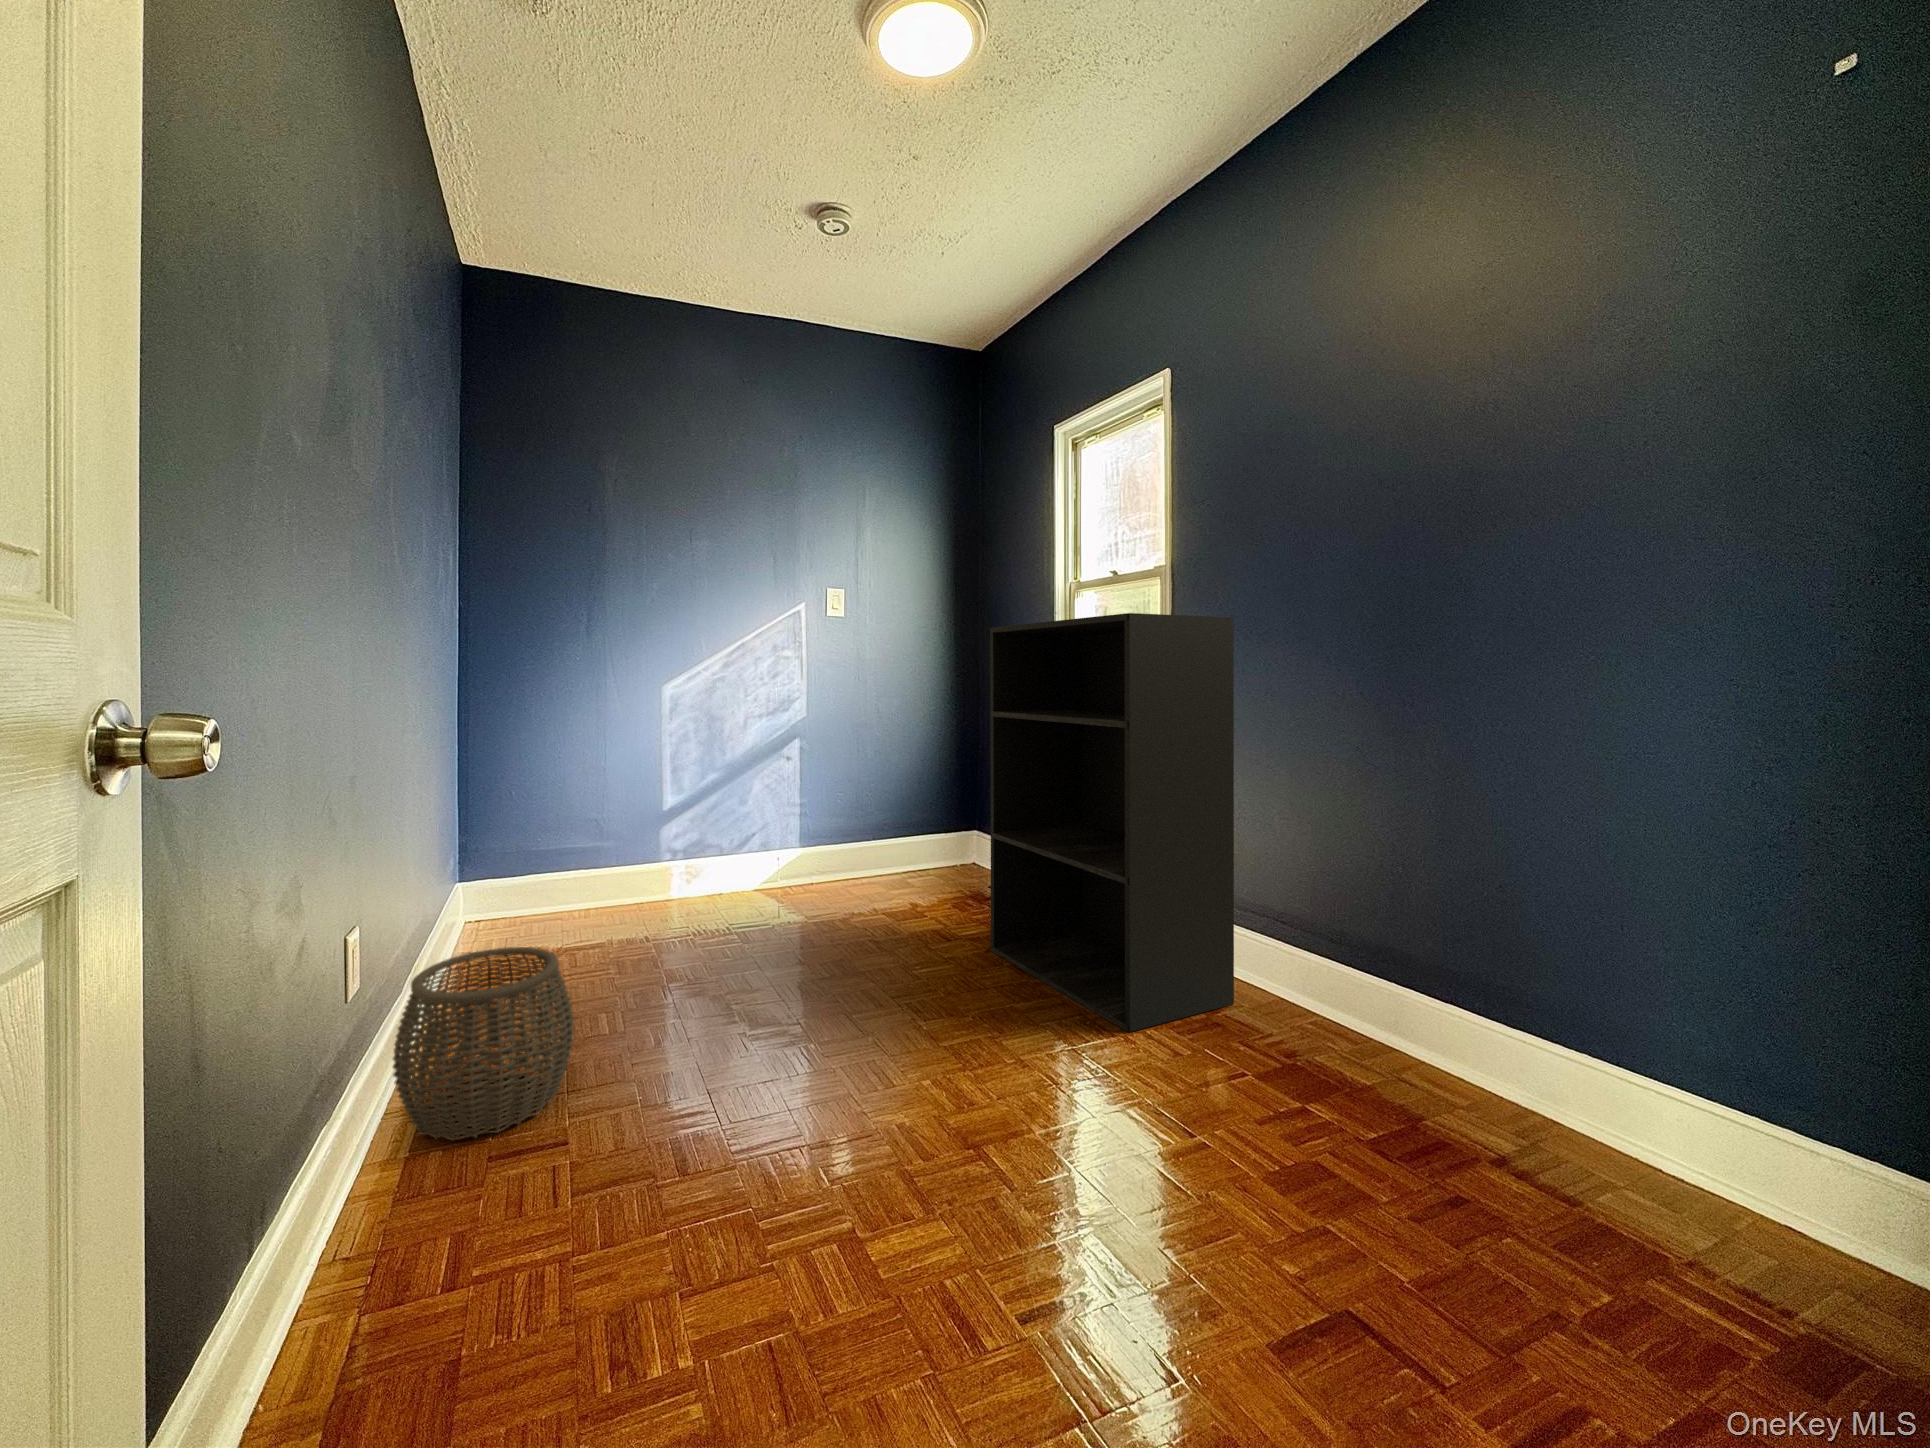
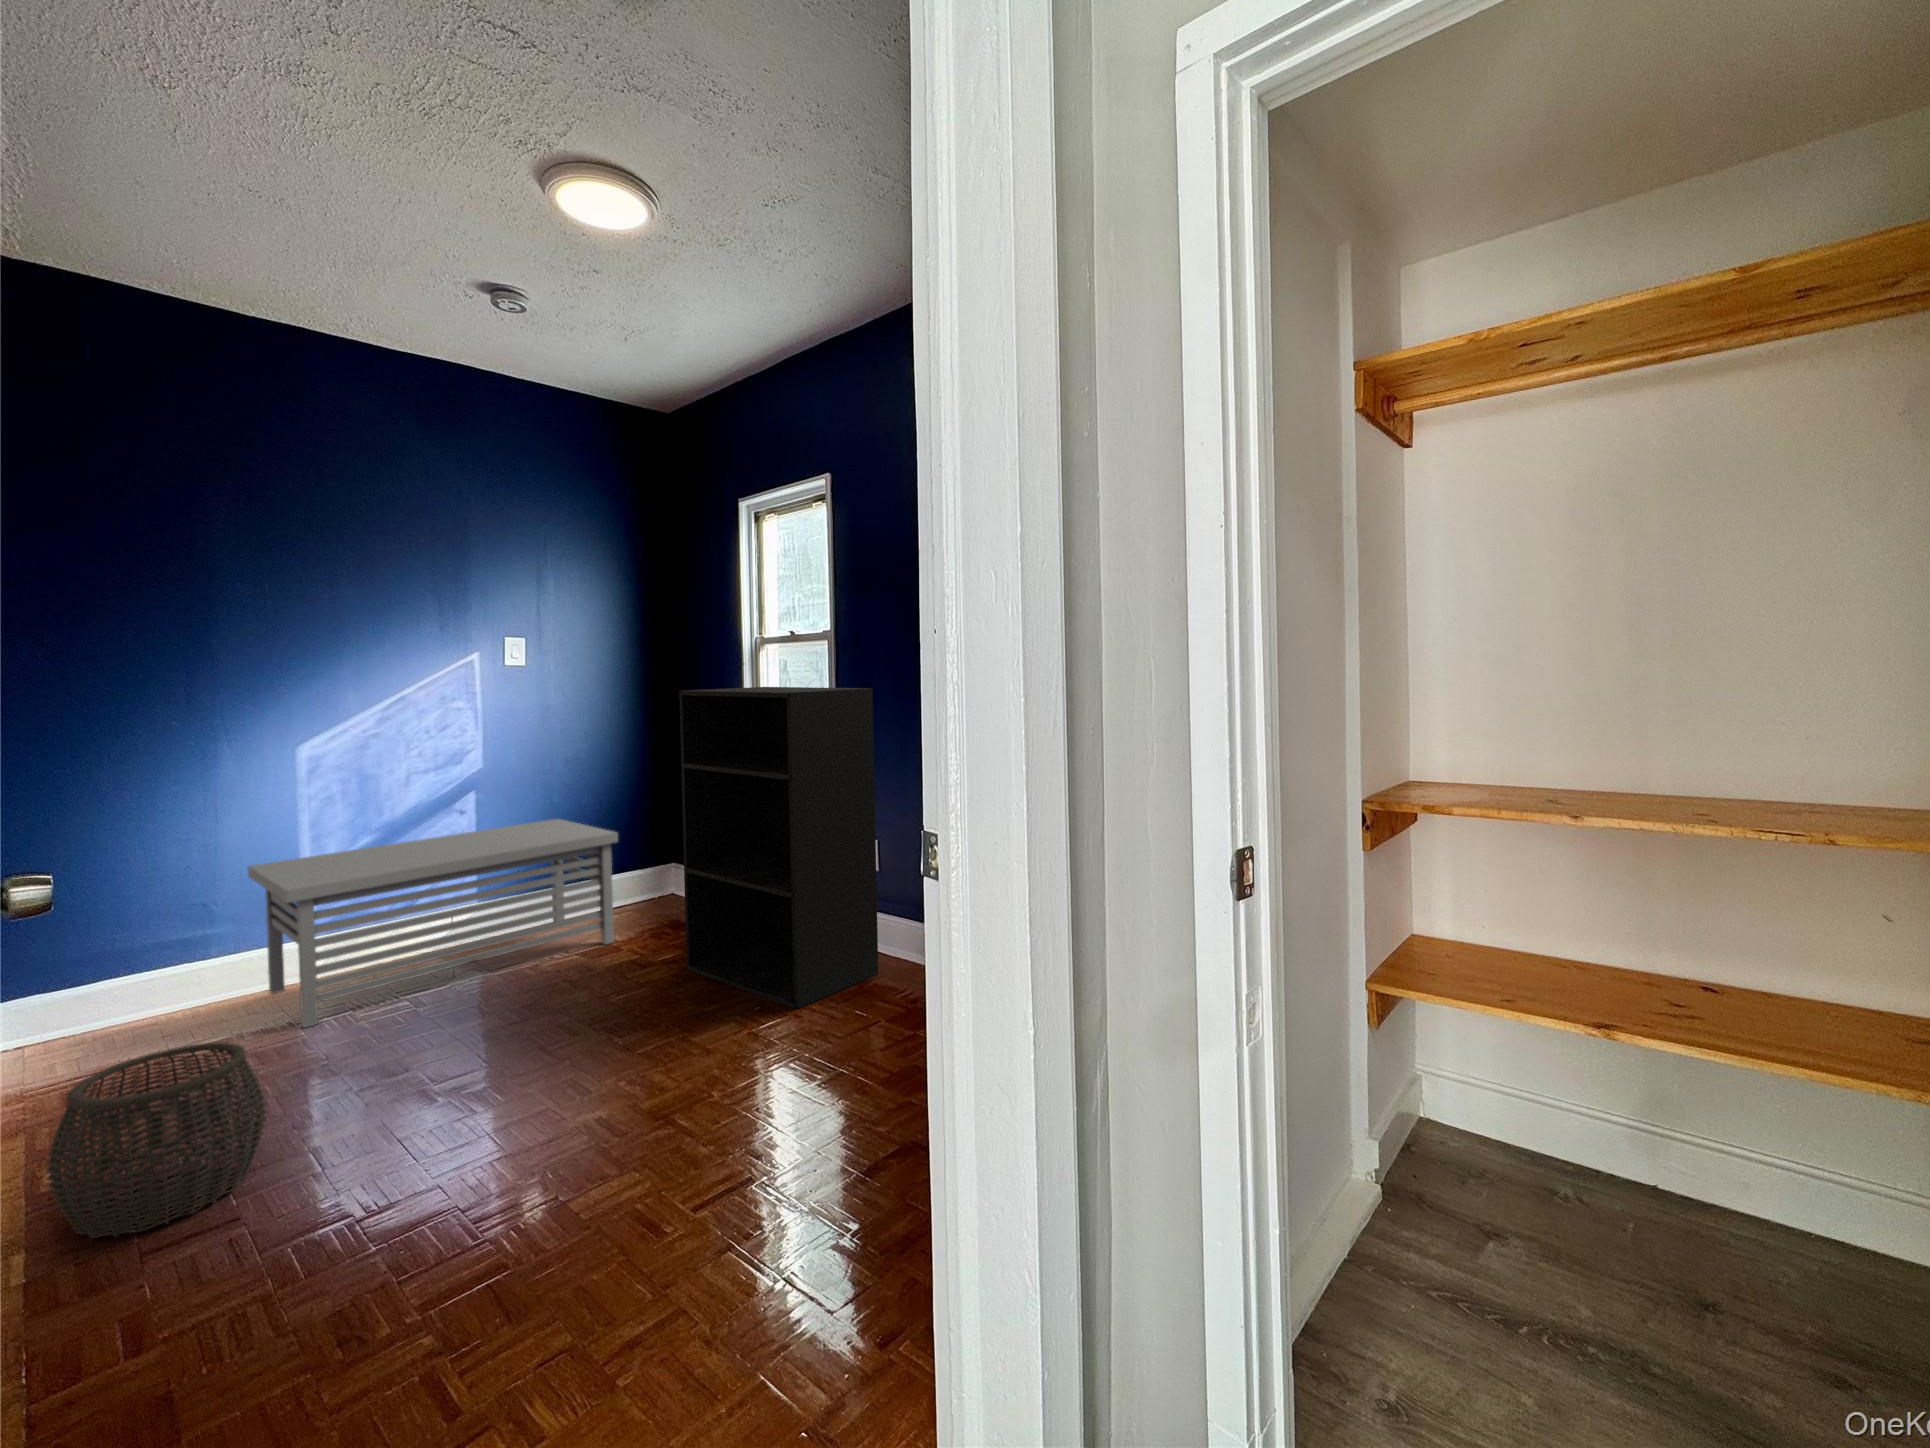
storage bench: none [623,773,923,944] -> present [248,819,618,1028]

